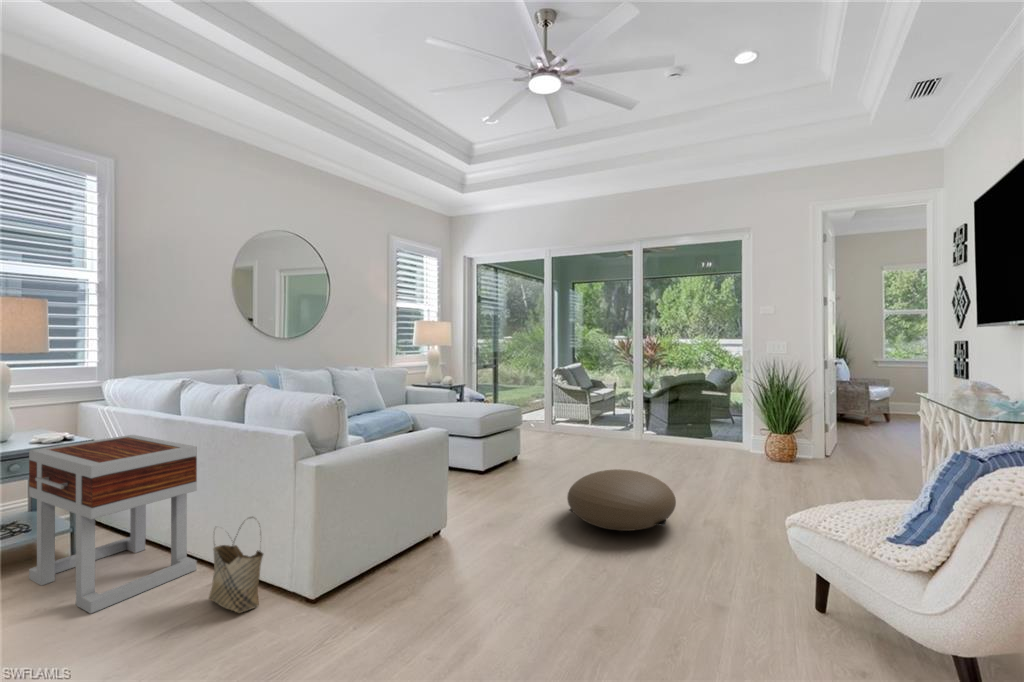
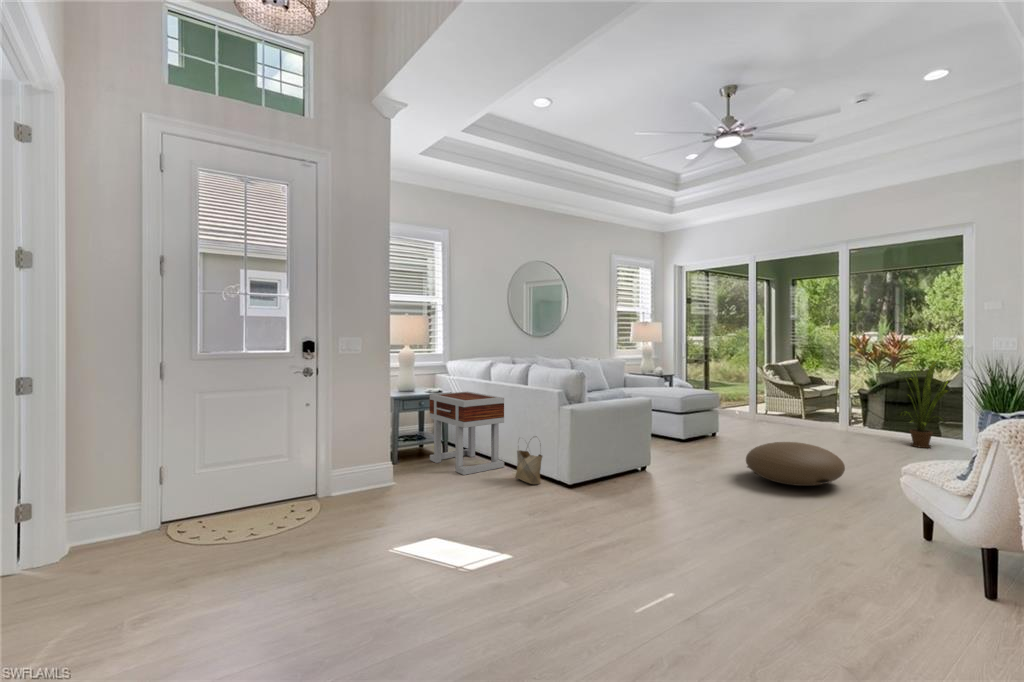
house plant: none [673,363,722,449] -> present [906,361,948,448]

